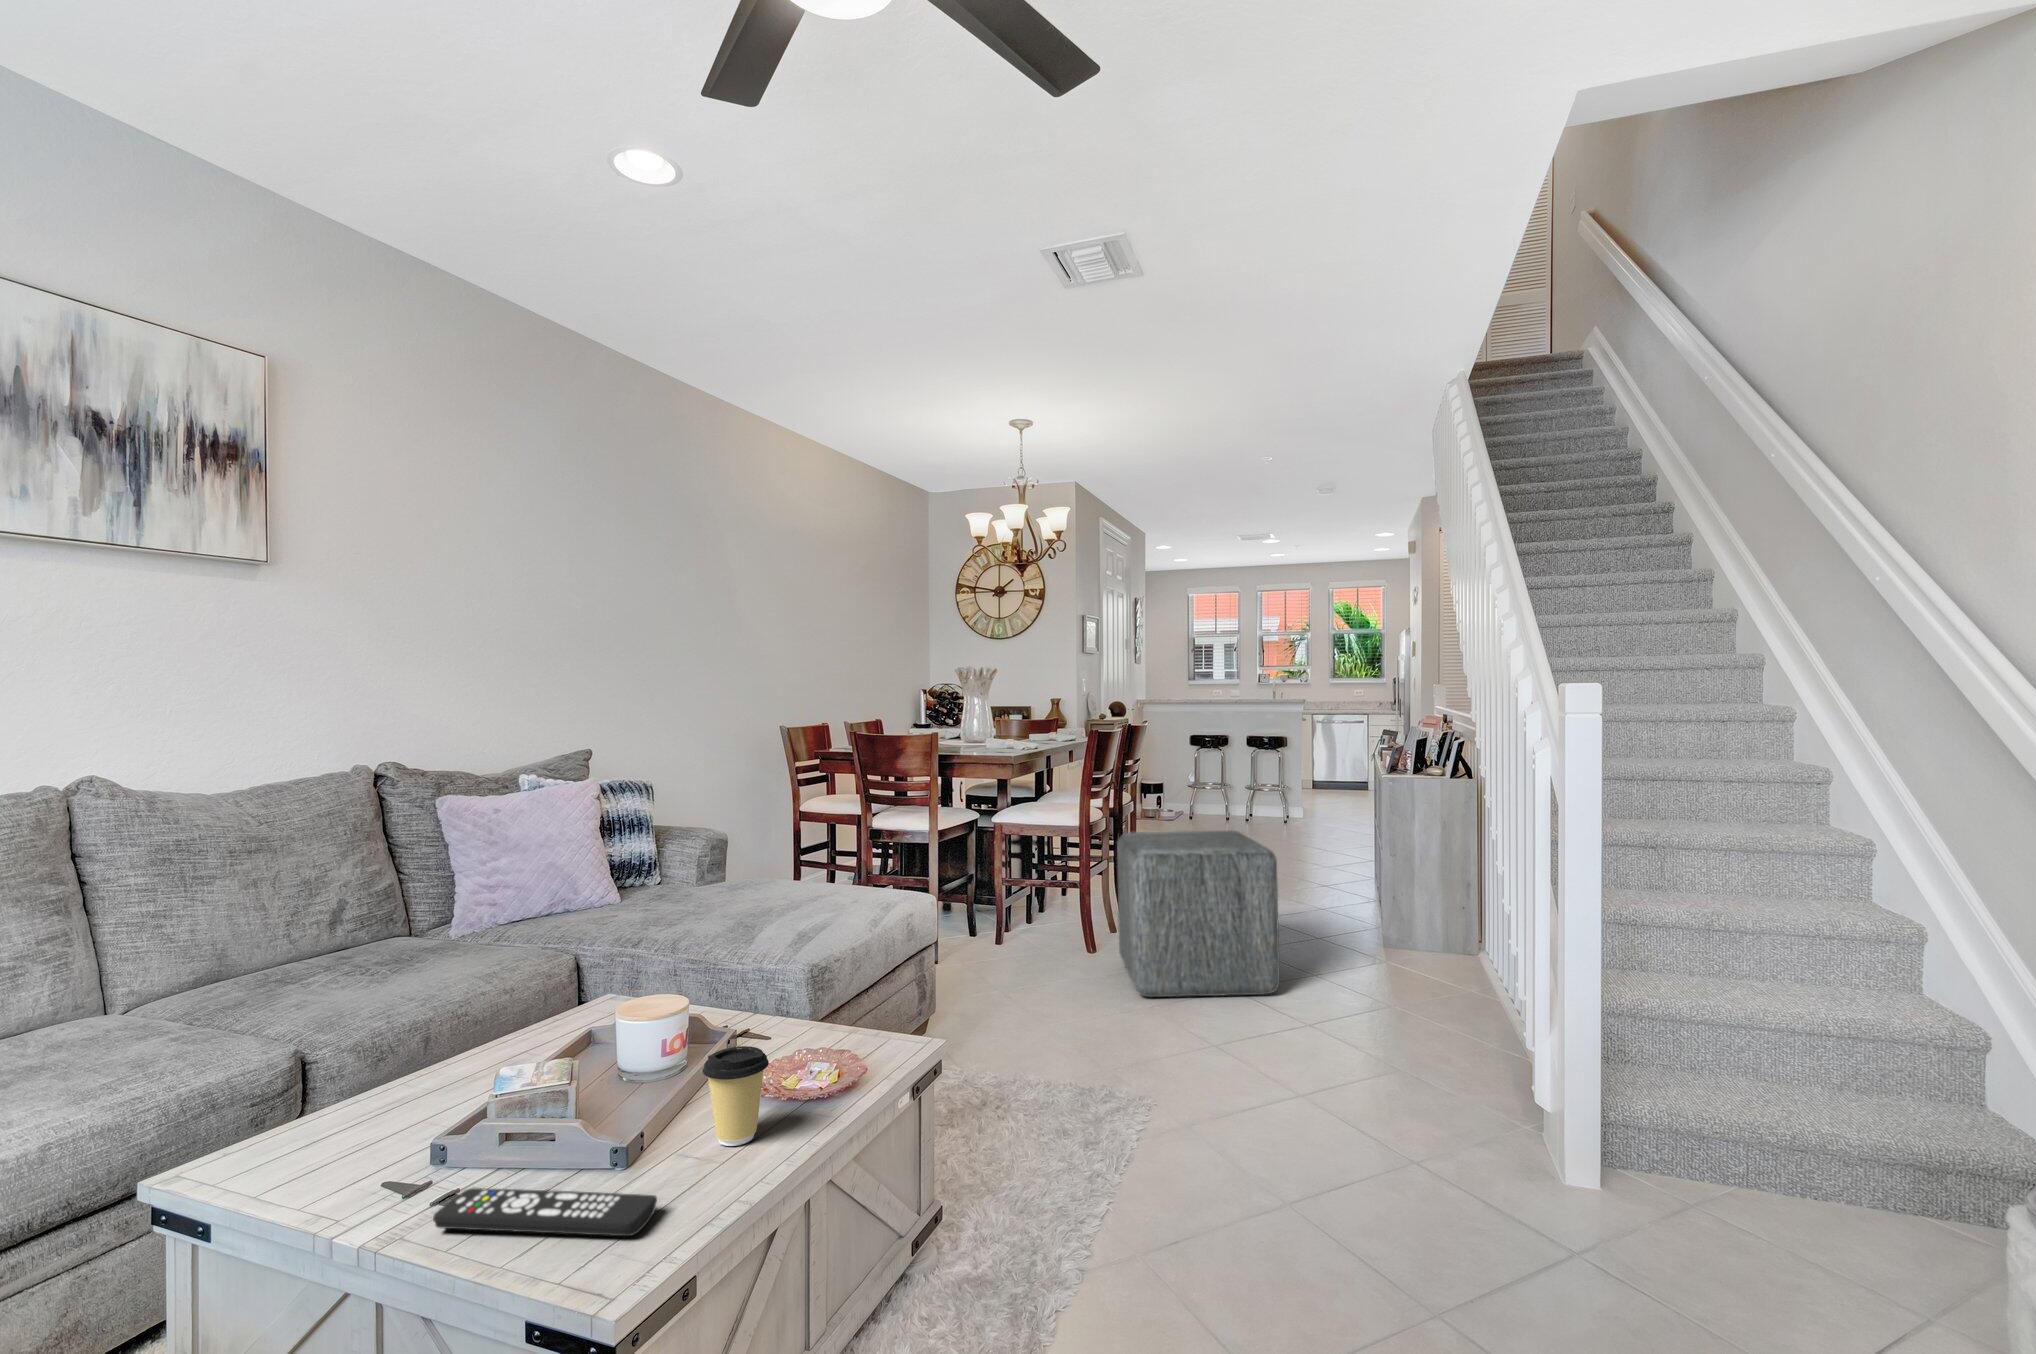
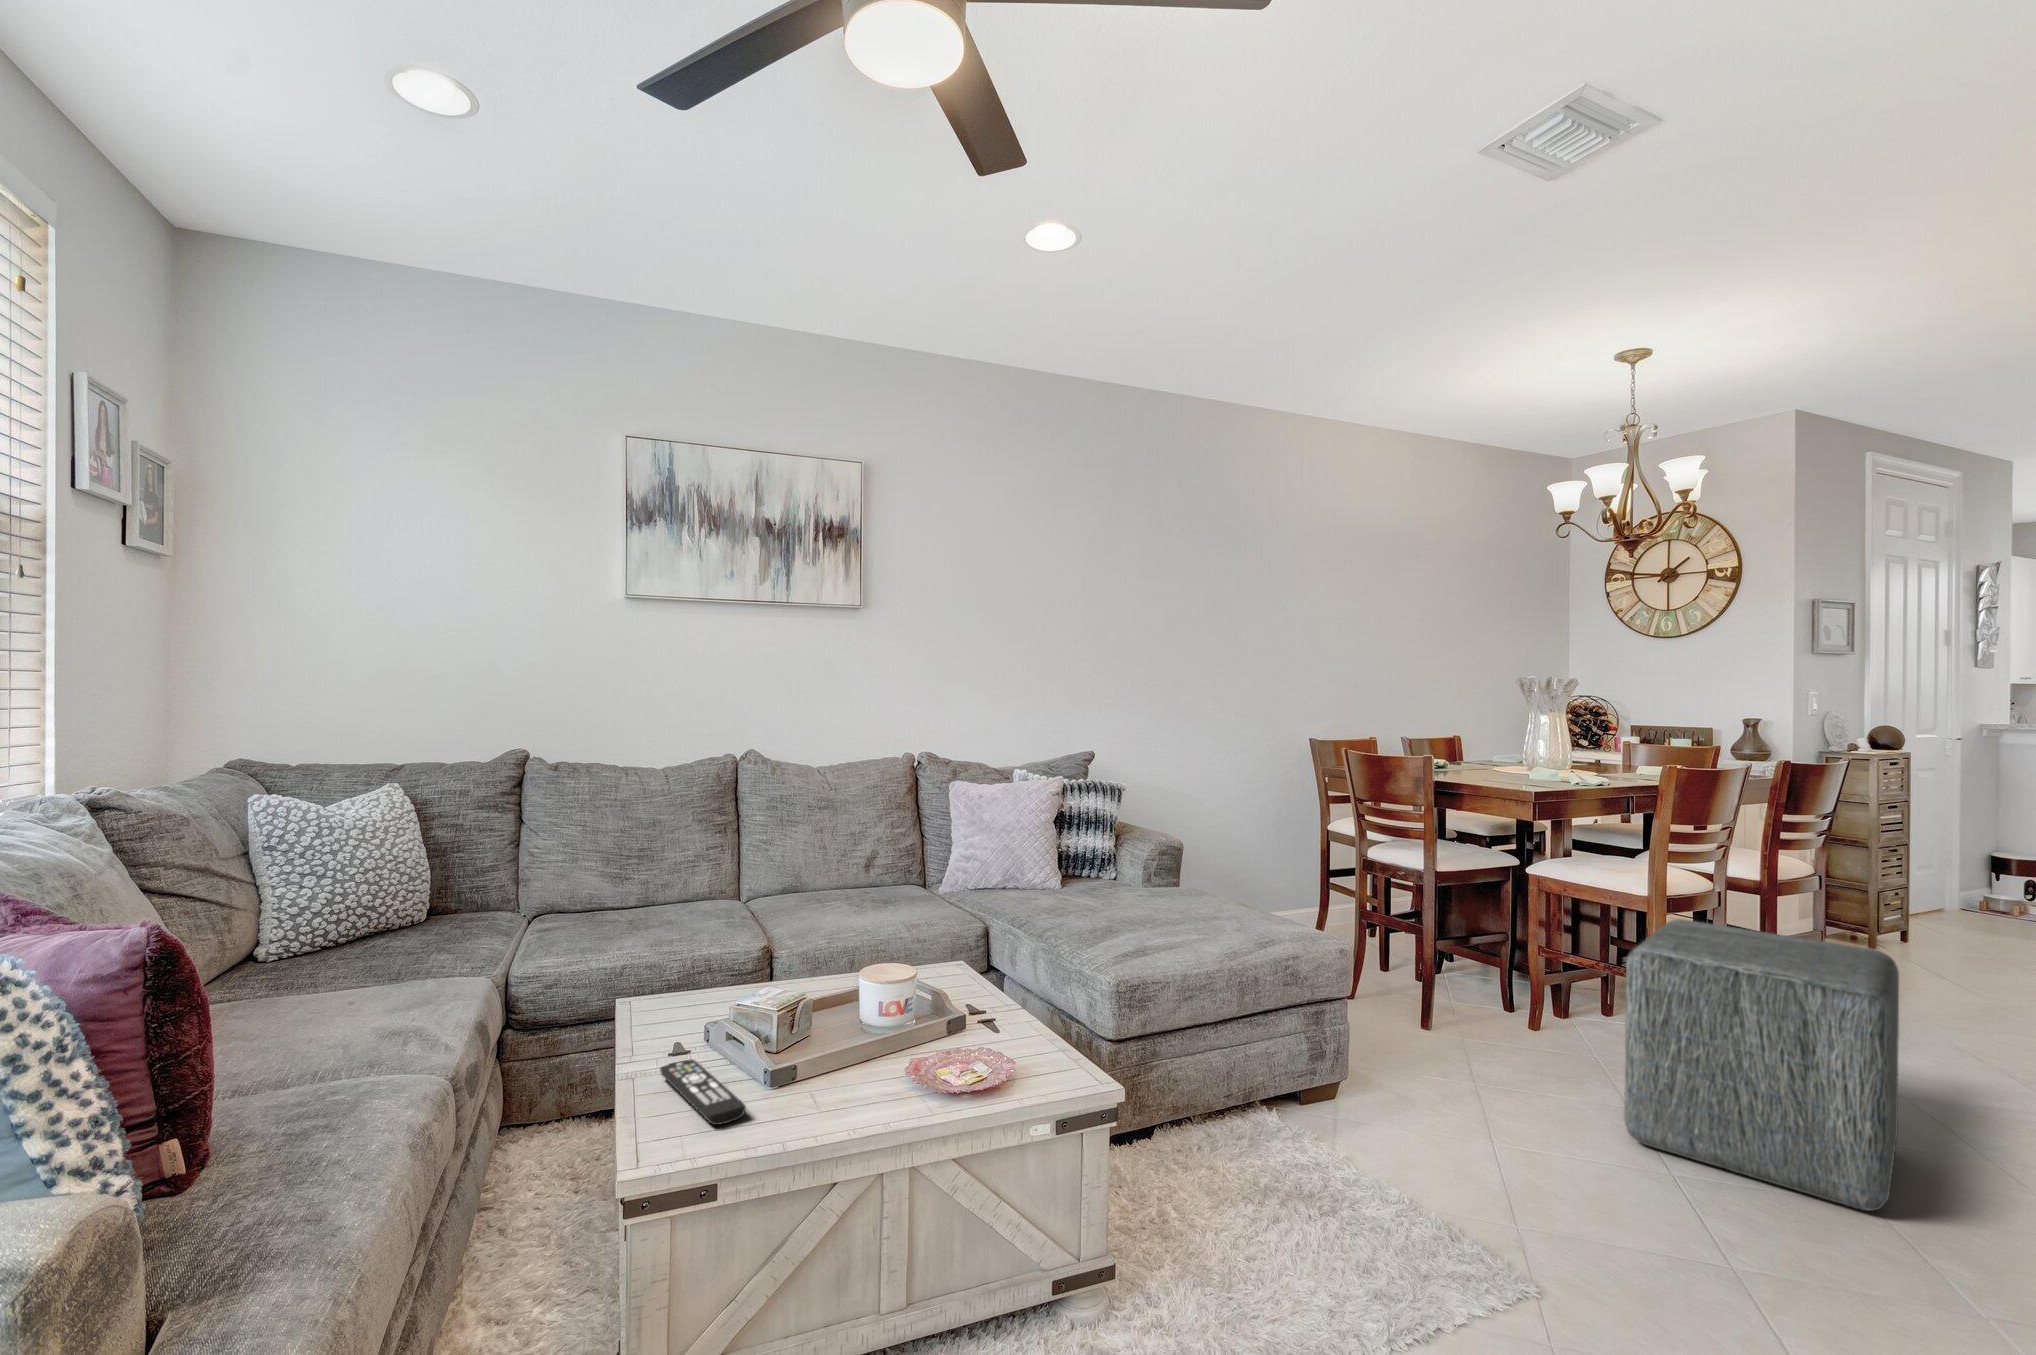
coffee cup: present [703,1046,769,1146] -> none [826,1020,877,1098]

